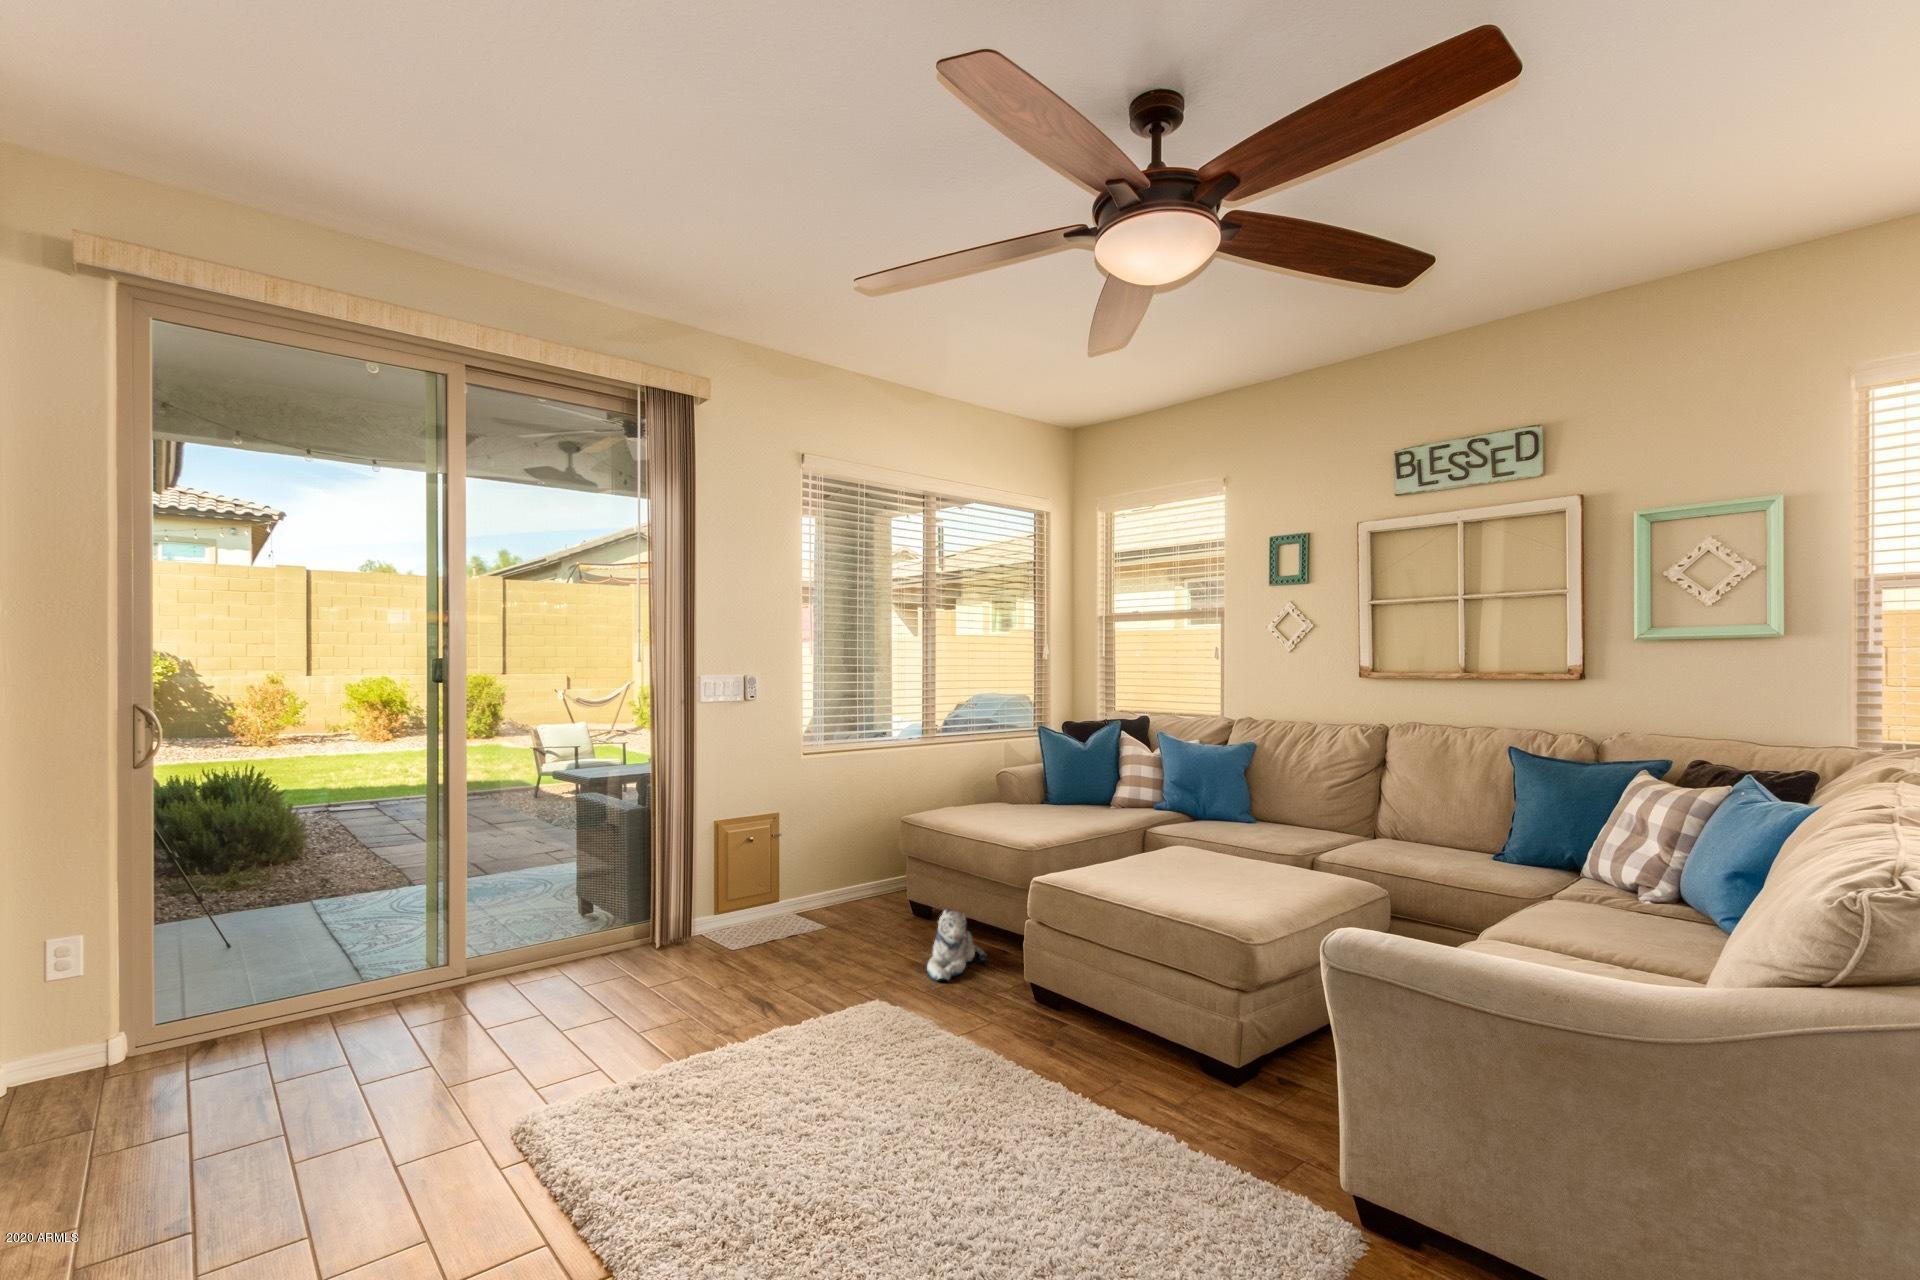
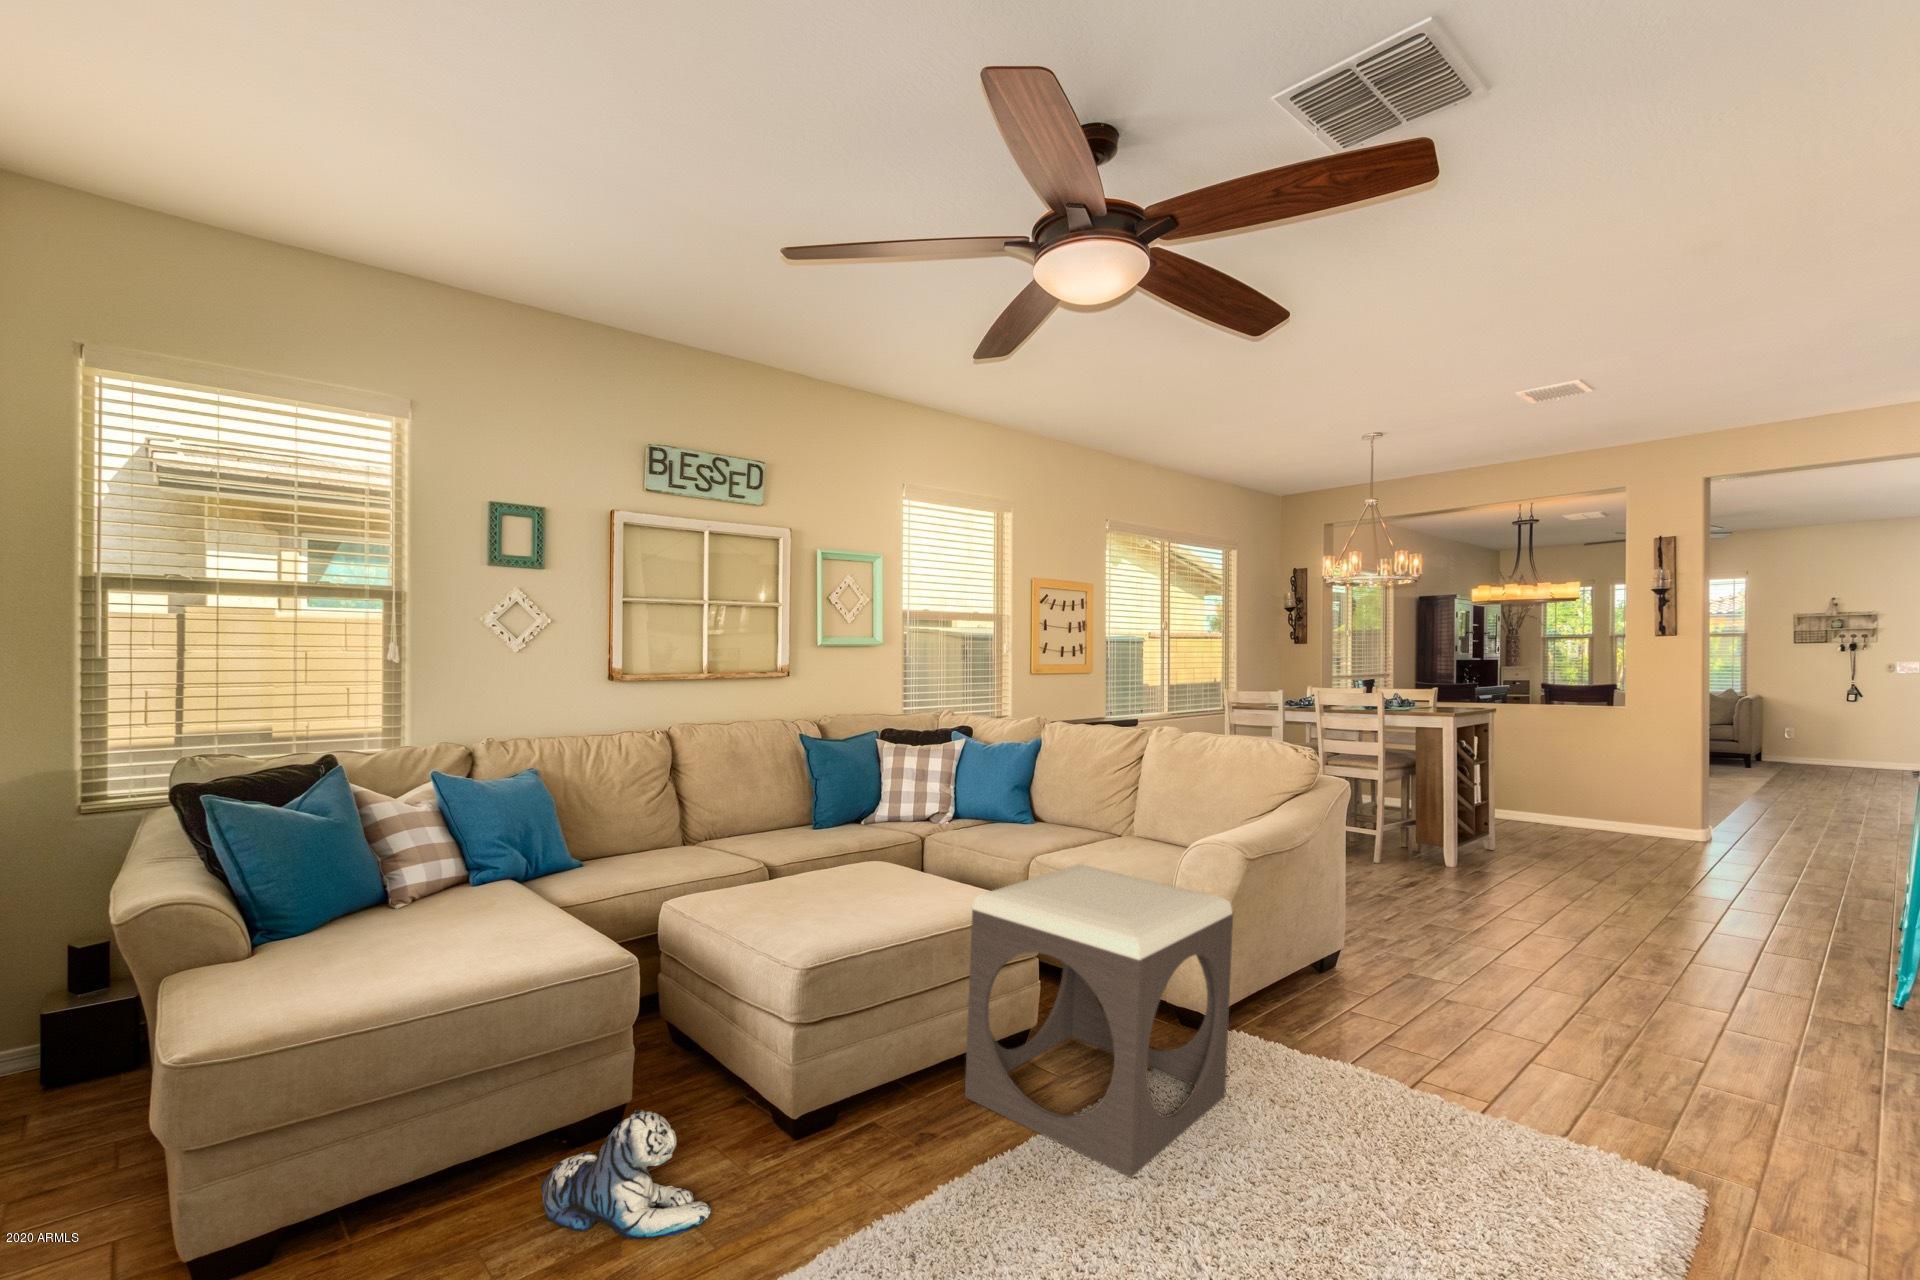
footstool: none [993,859,1291,1213] -> present [965,864,1233,1177]

